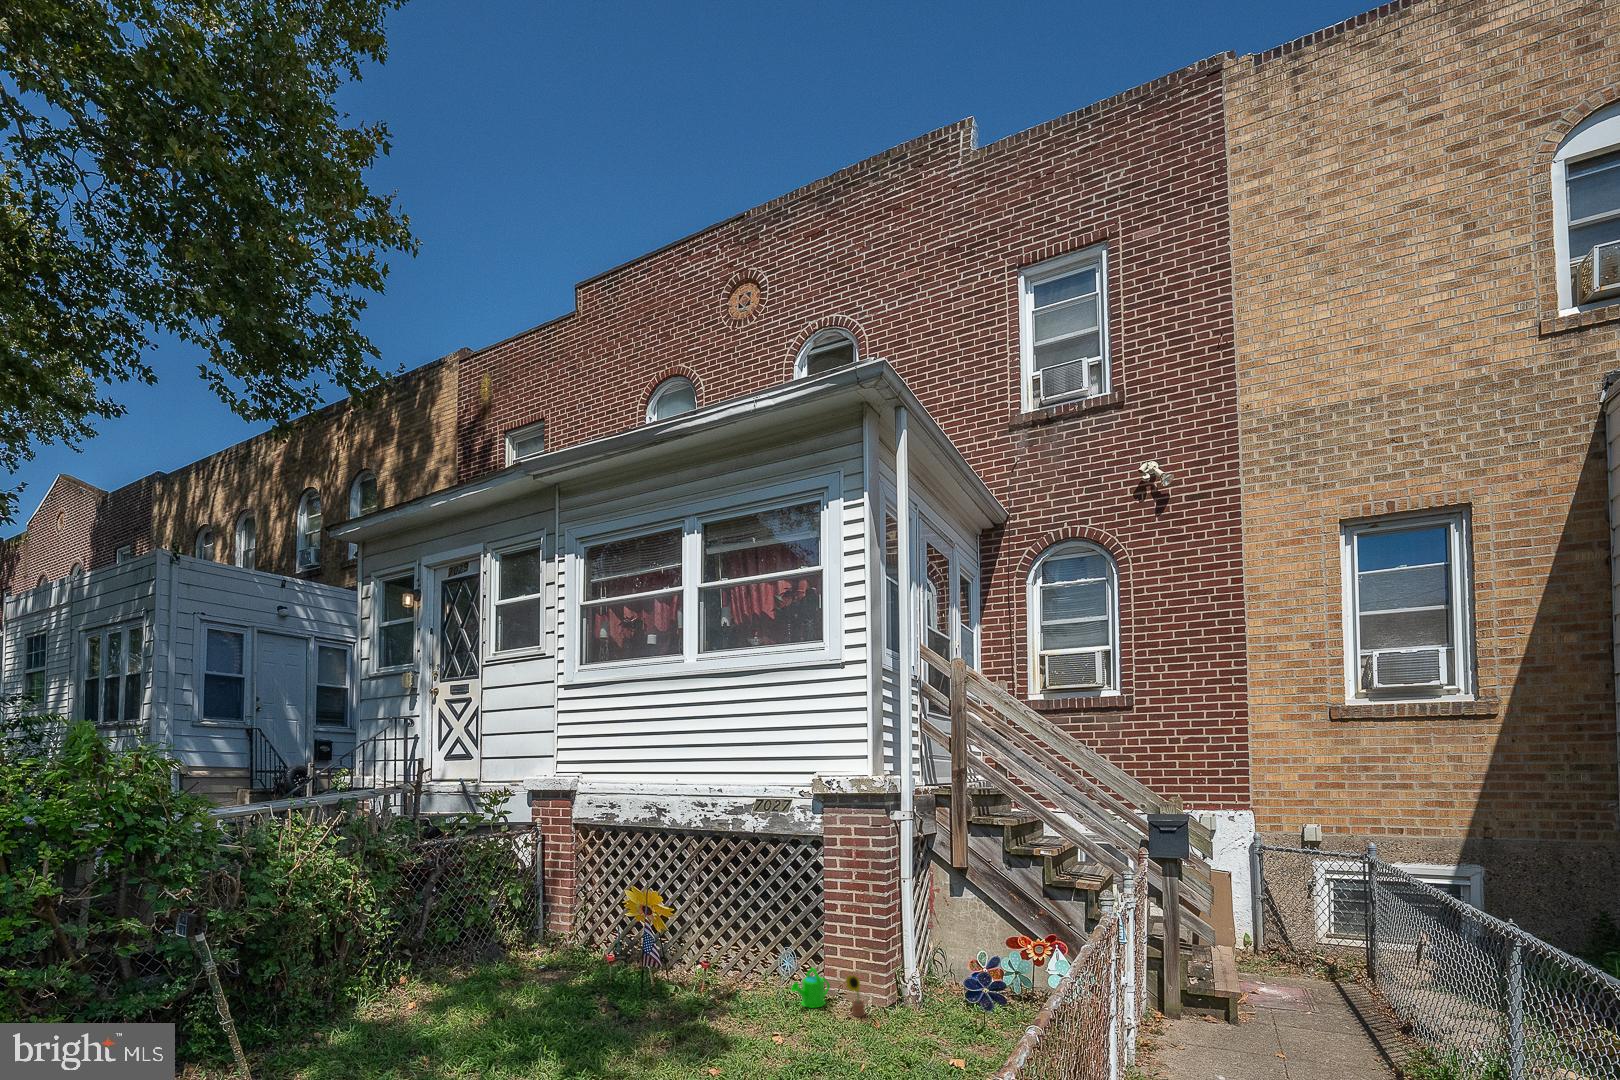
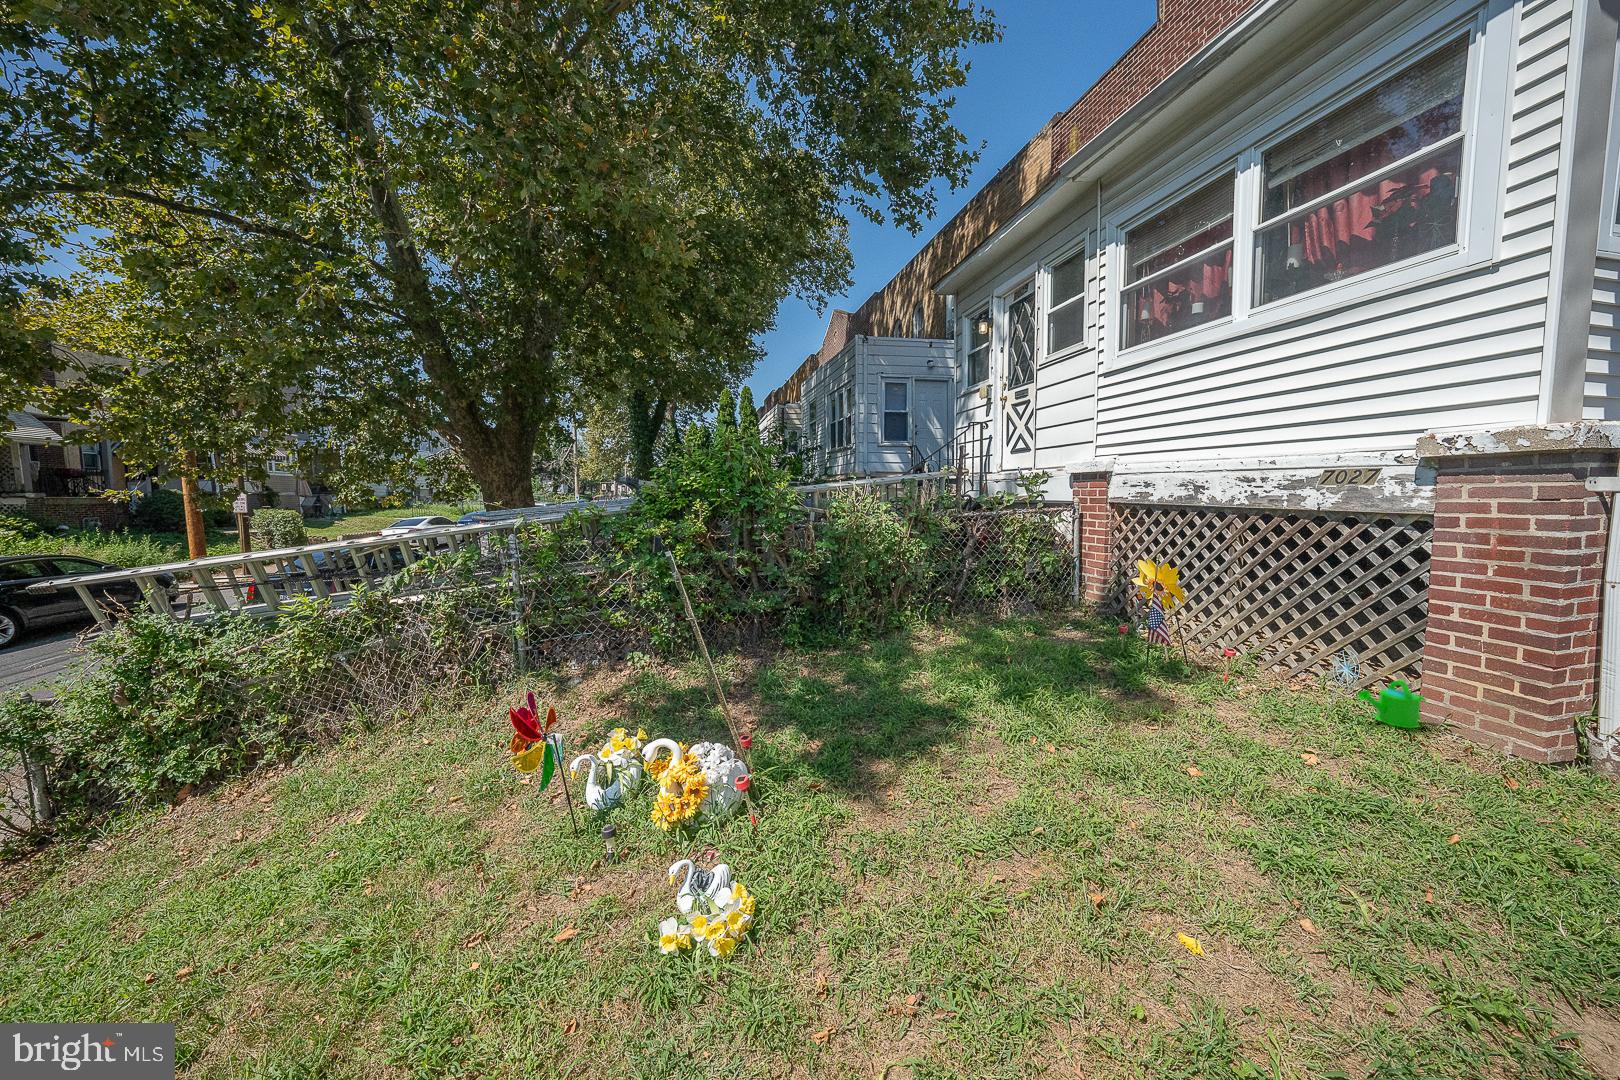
decorative plant: present [845,975,865,1017] -> none [1456,702,1498,761]

